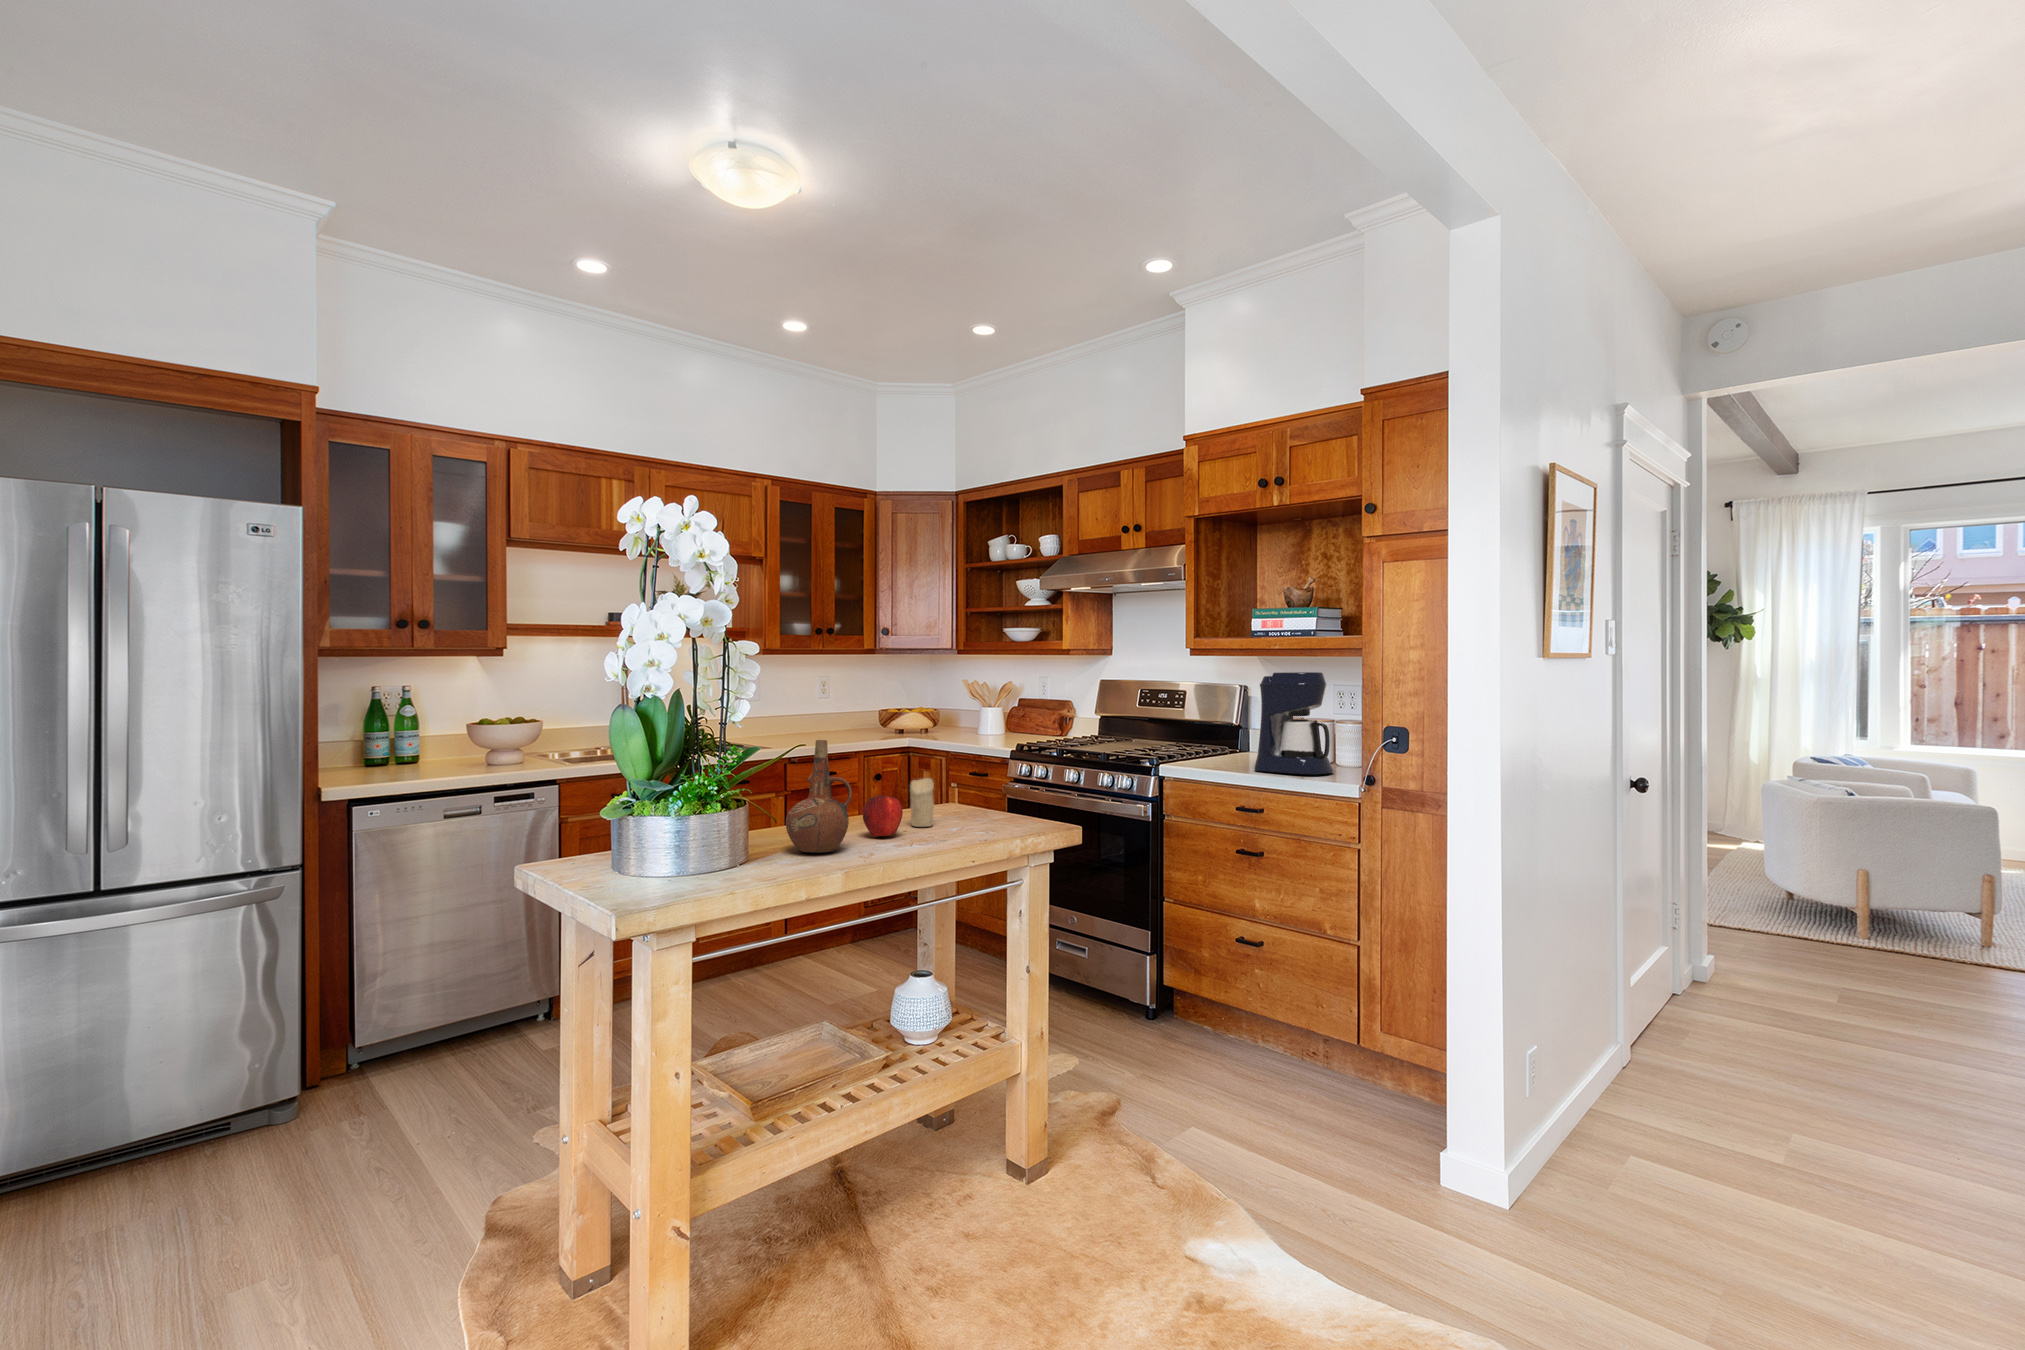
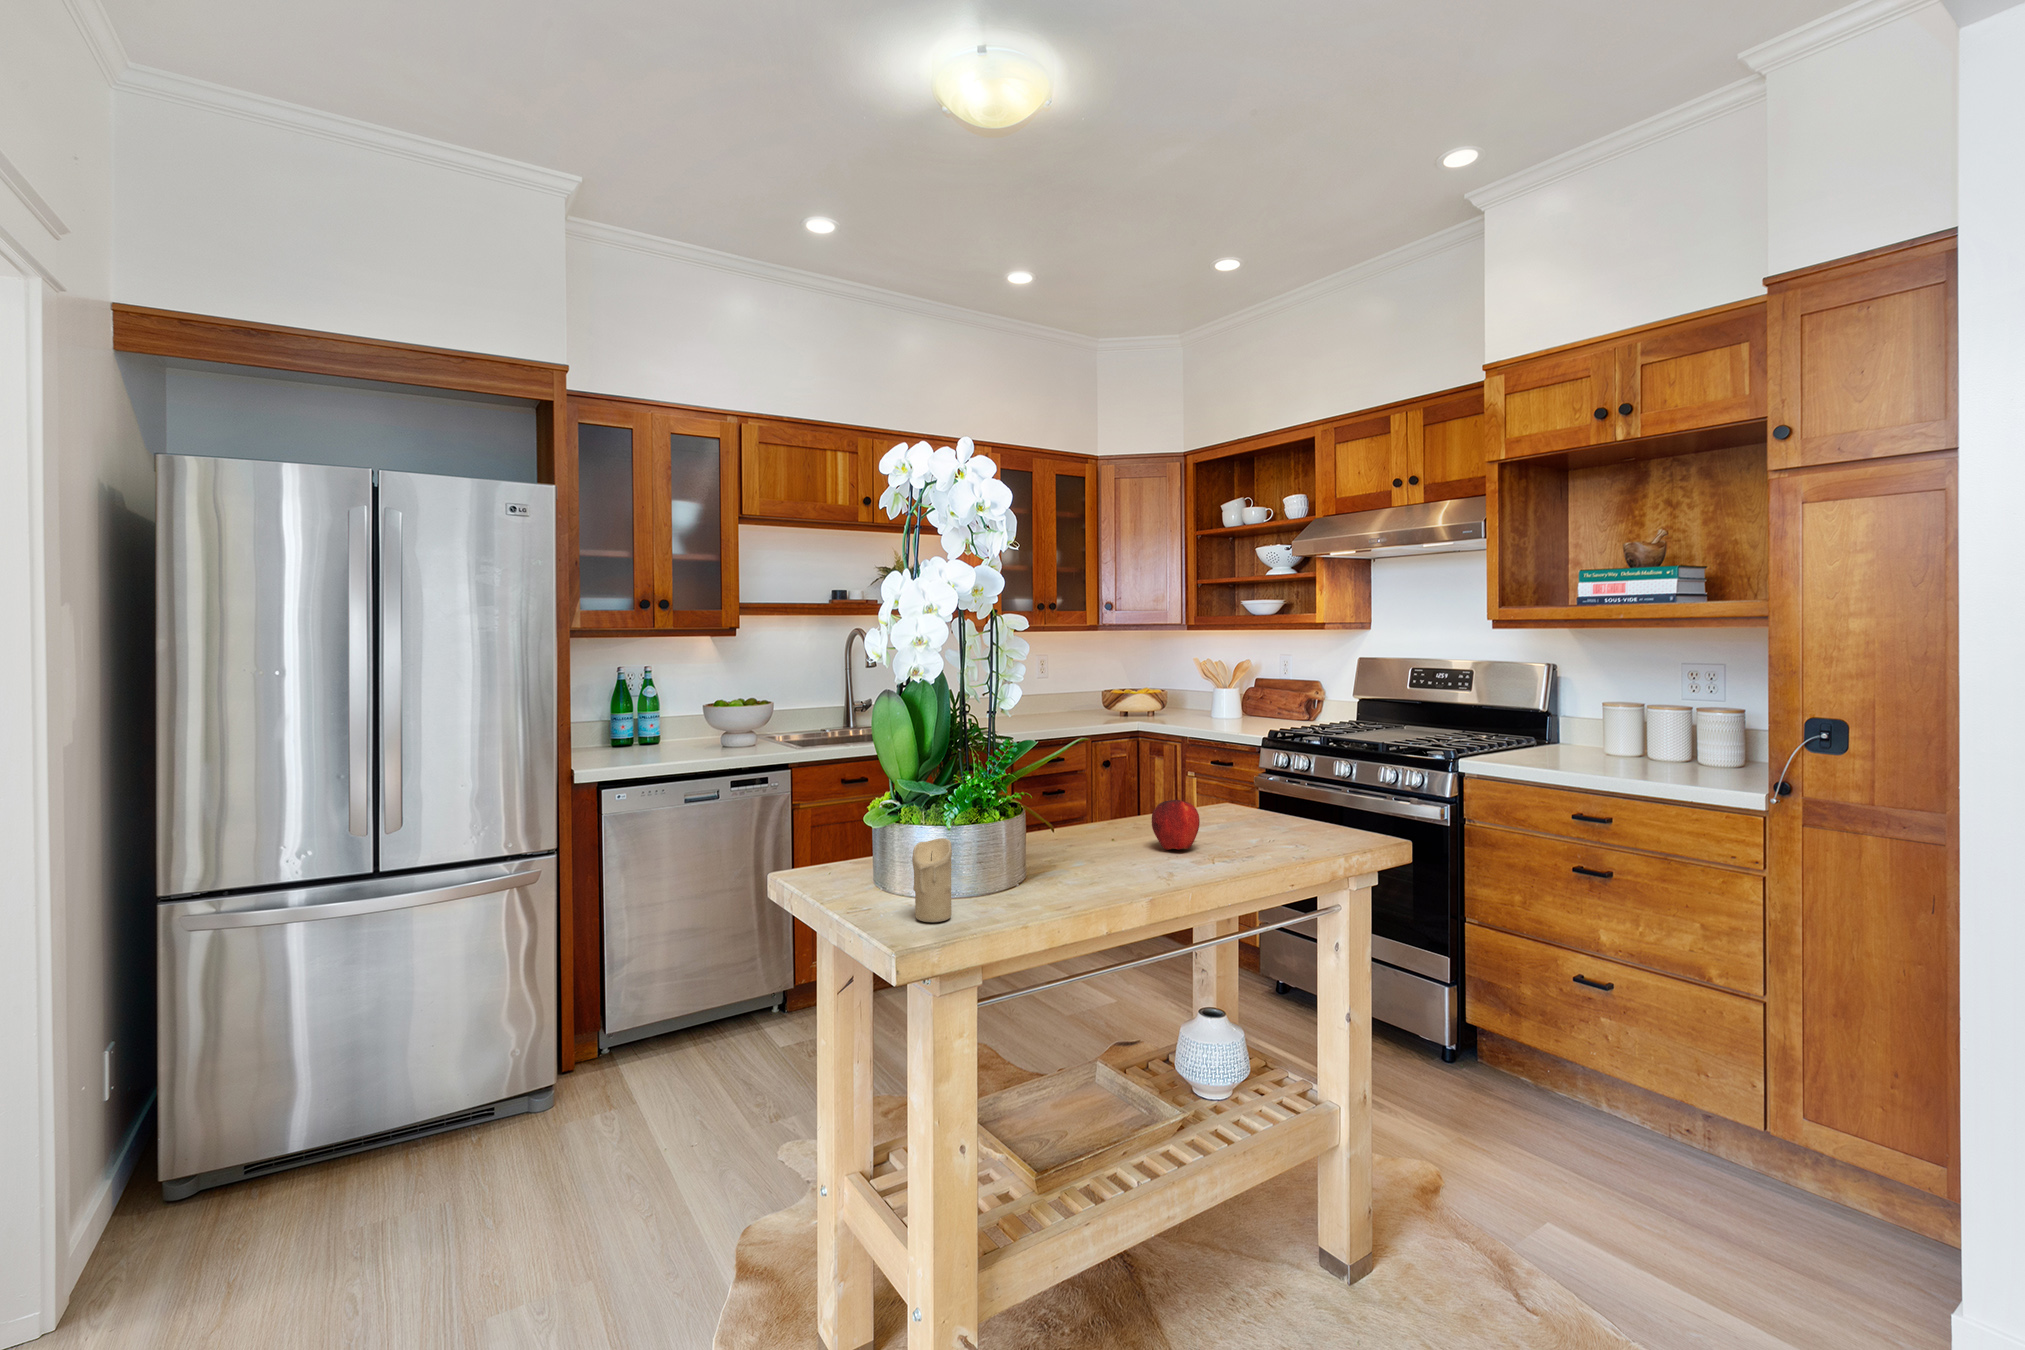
coffee maker: present [1254,672,1334,774] -> none [1593,648,1704,776]
ceramic pitcher: present [786,740,852,853] -> none [1069,734,1148,871]
candle: present [910,778,934,827] -> present [912,838,952,922]

